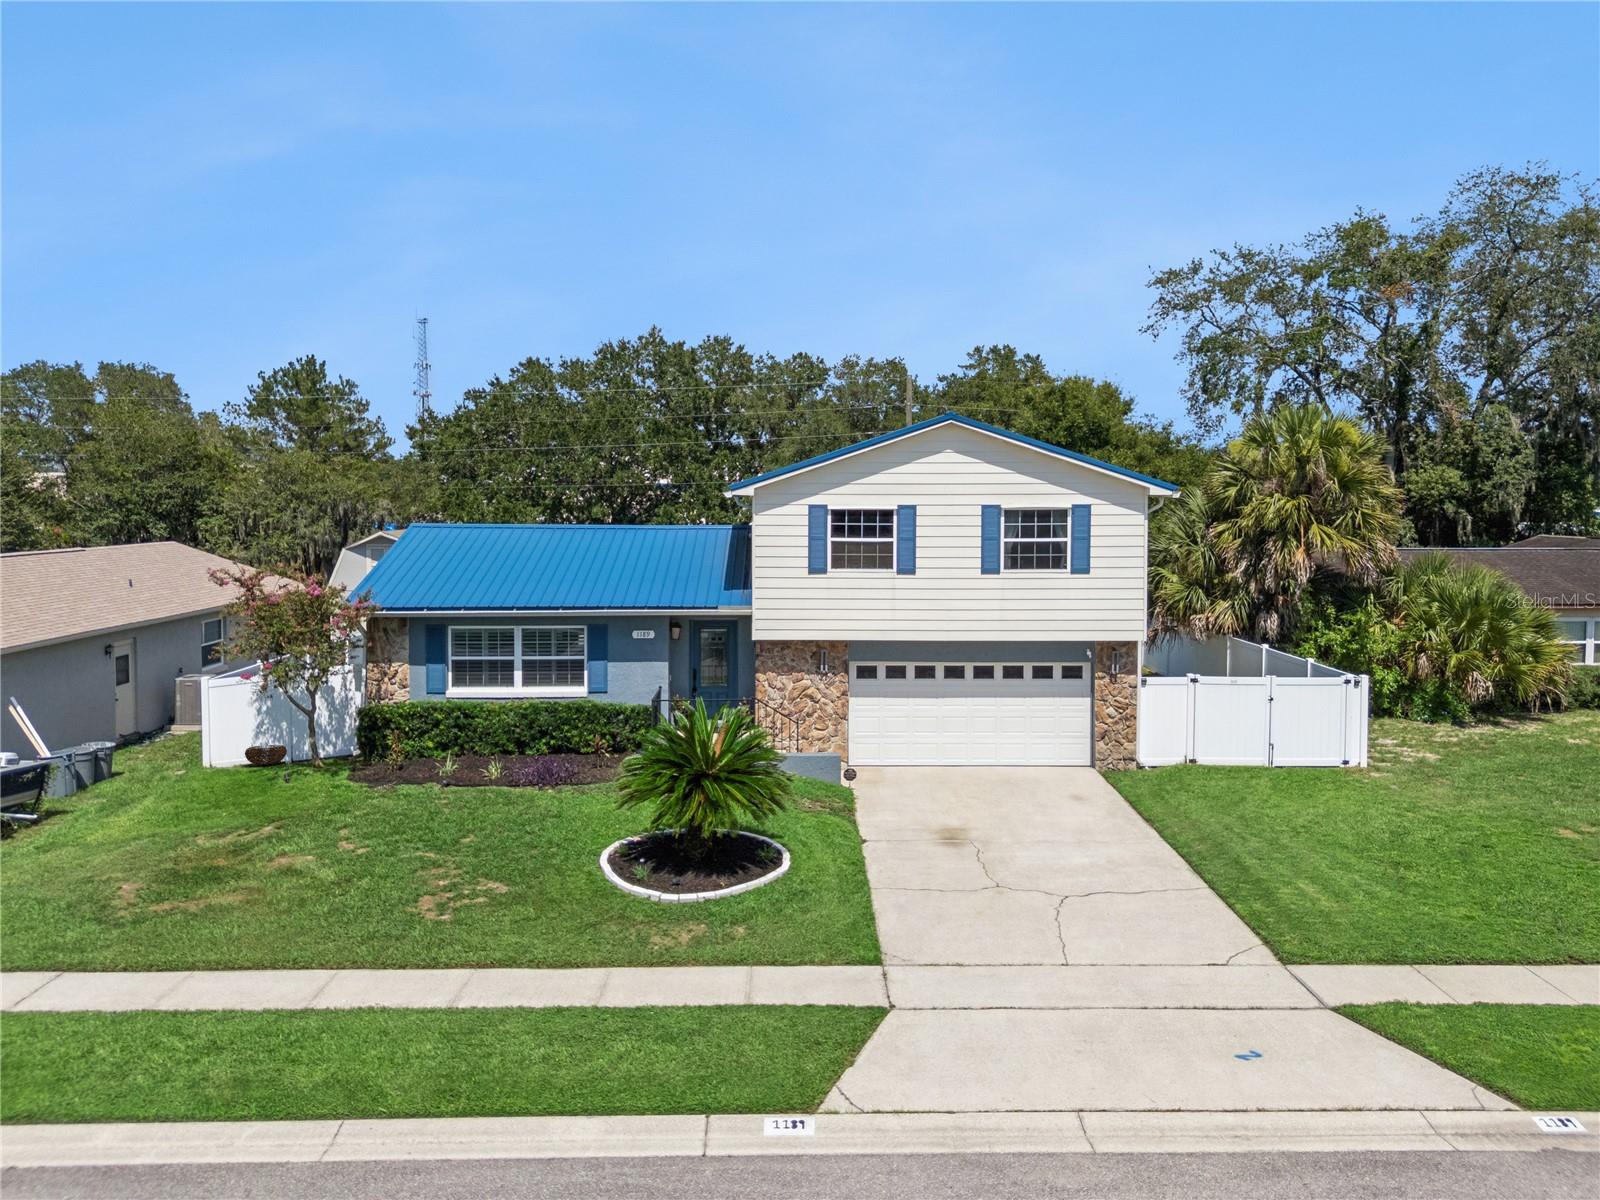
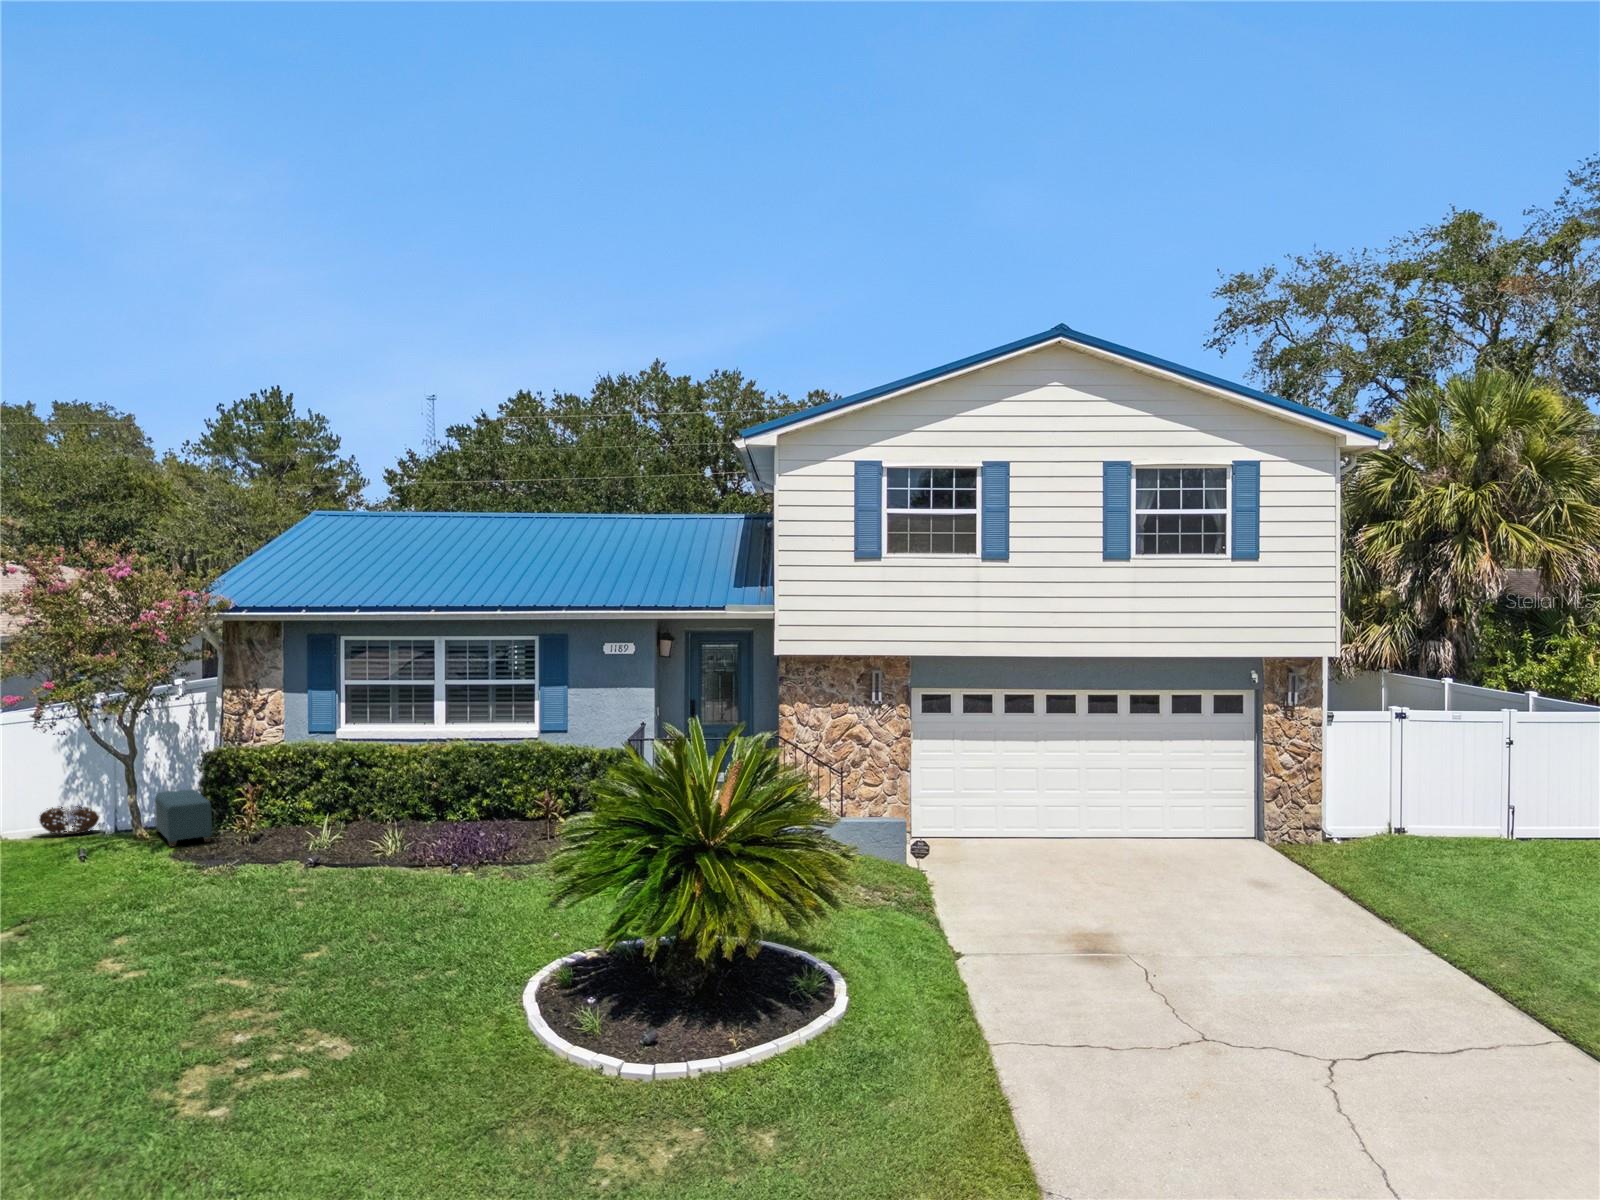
bench: none [322,734,366,773] -> present [155,789,212,847]

